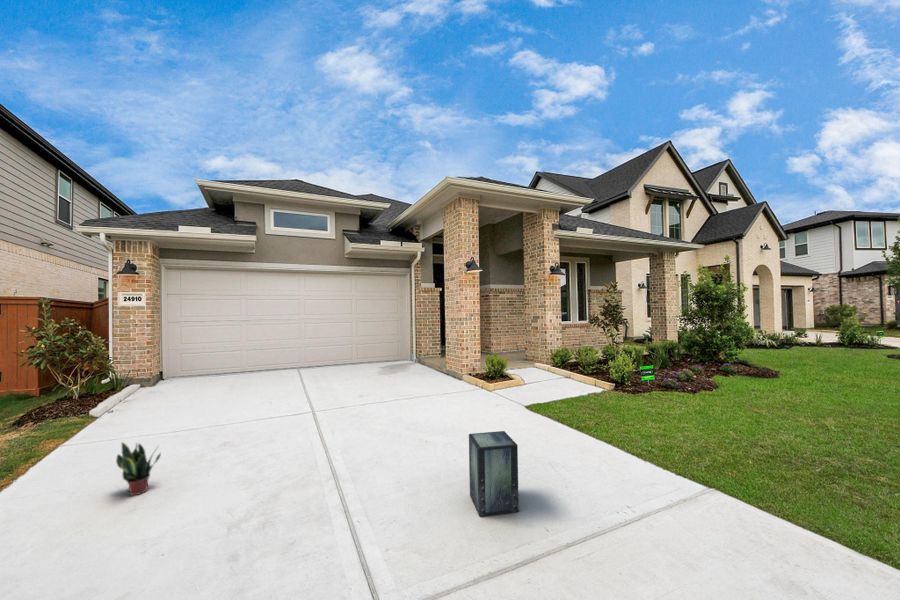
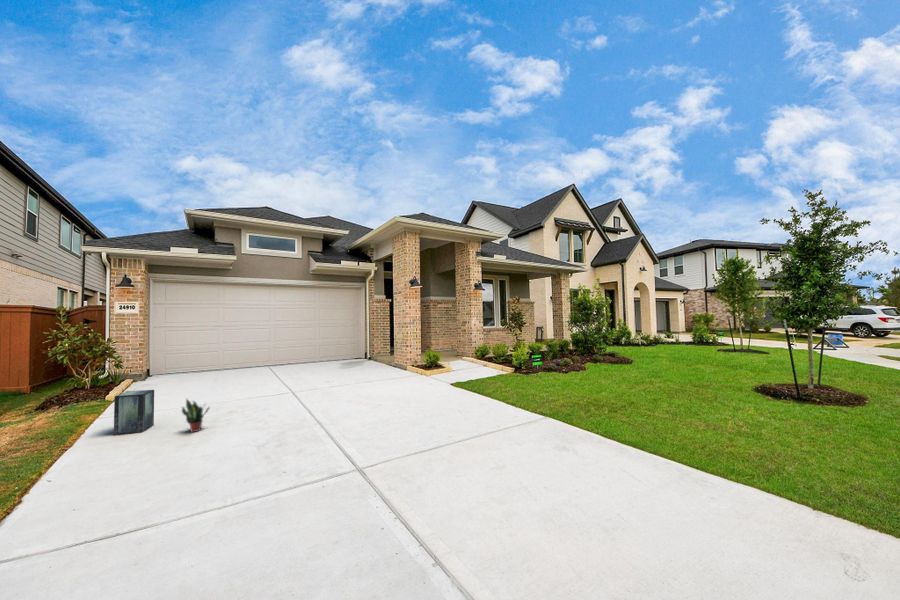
storage box: present [469,431,519,517] -> present [114,390,154,435]

